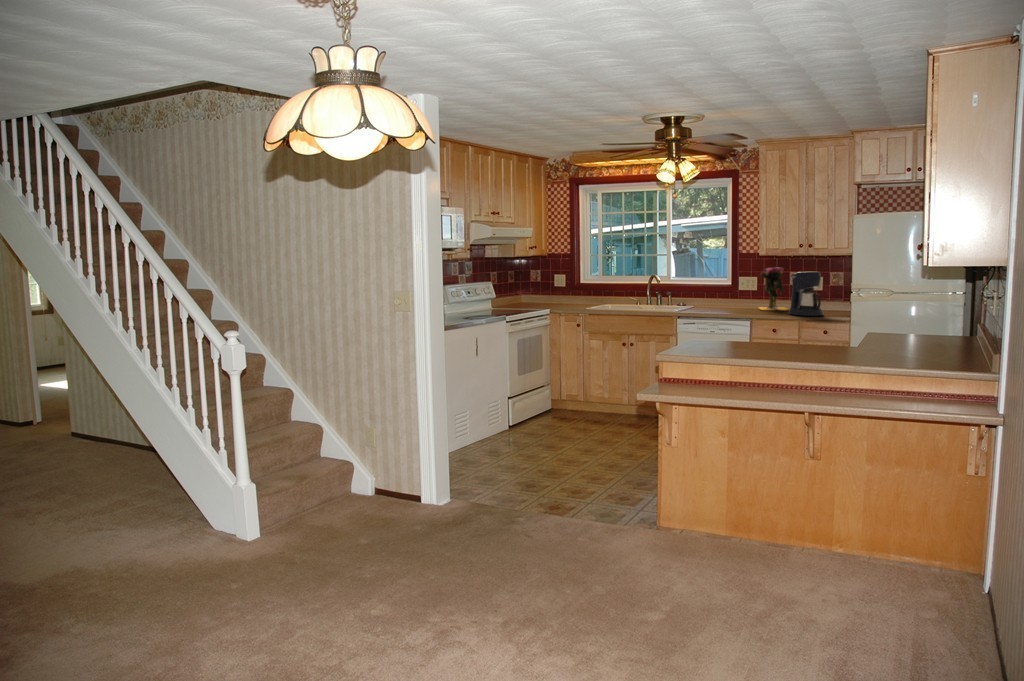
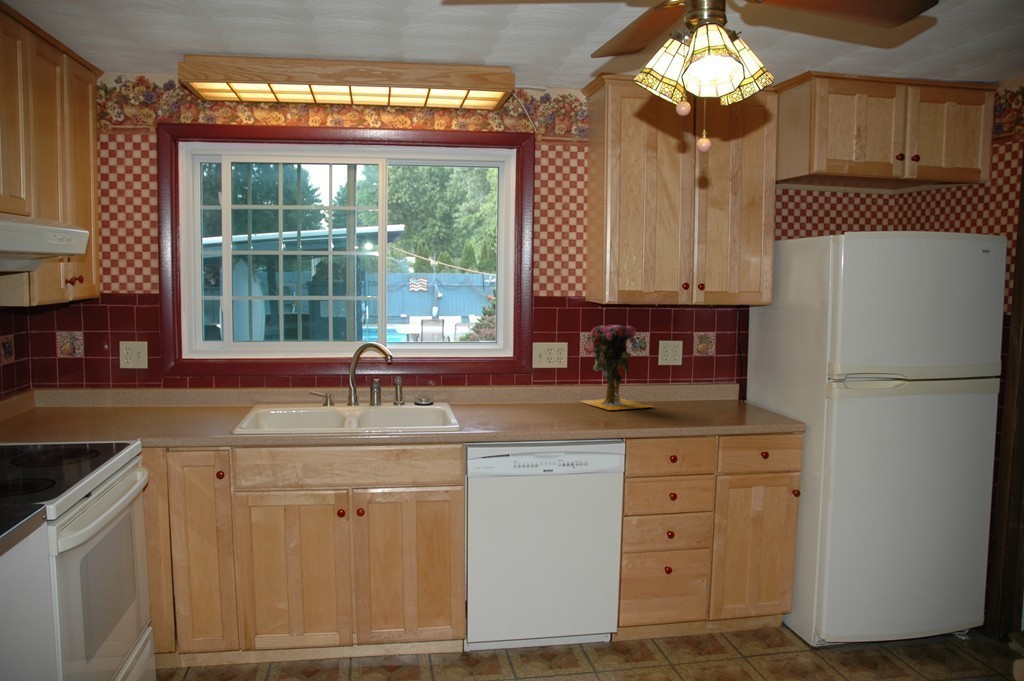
coffee maker: present [789,271,824,316] -> none [677,335,741,423]

